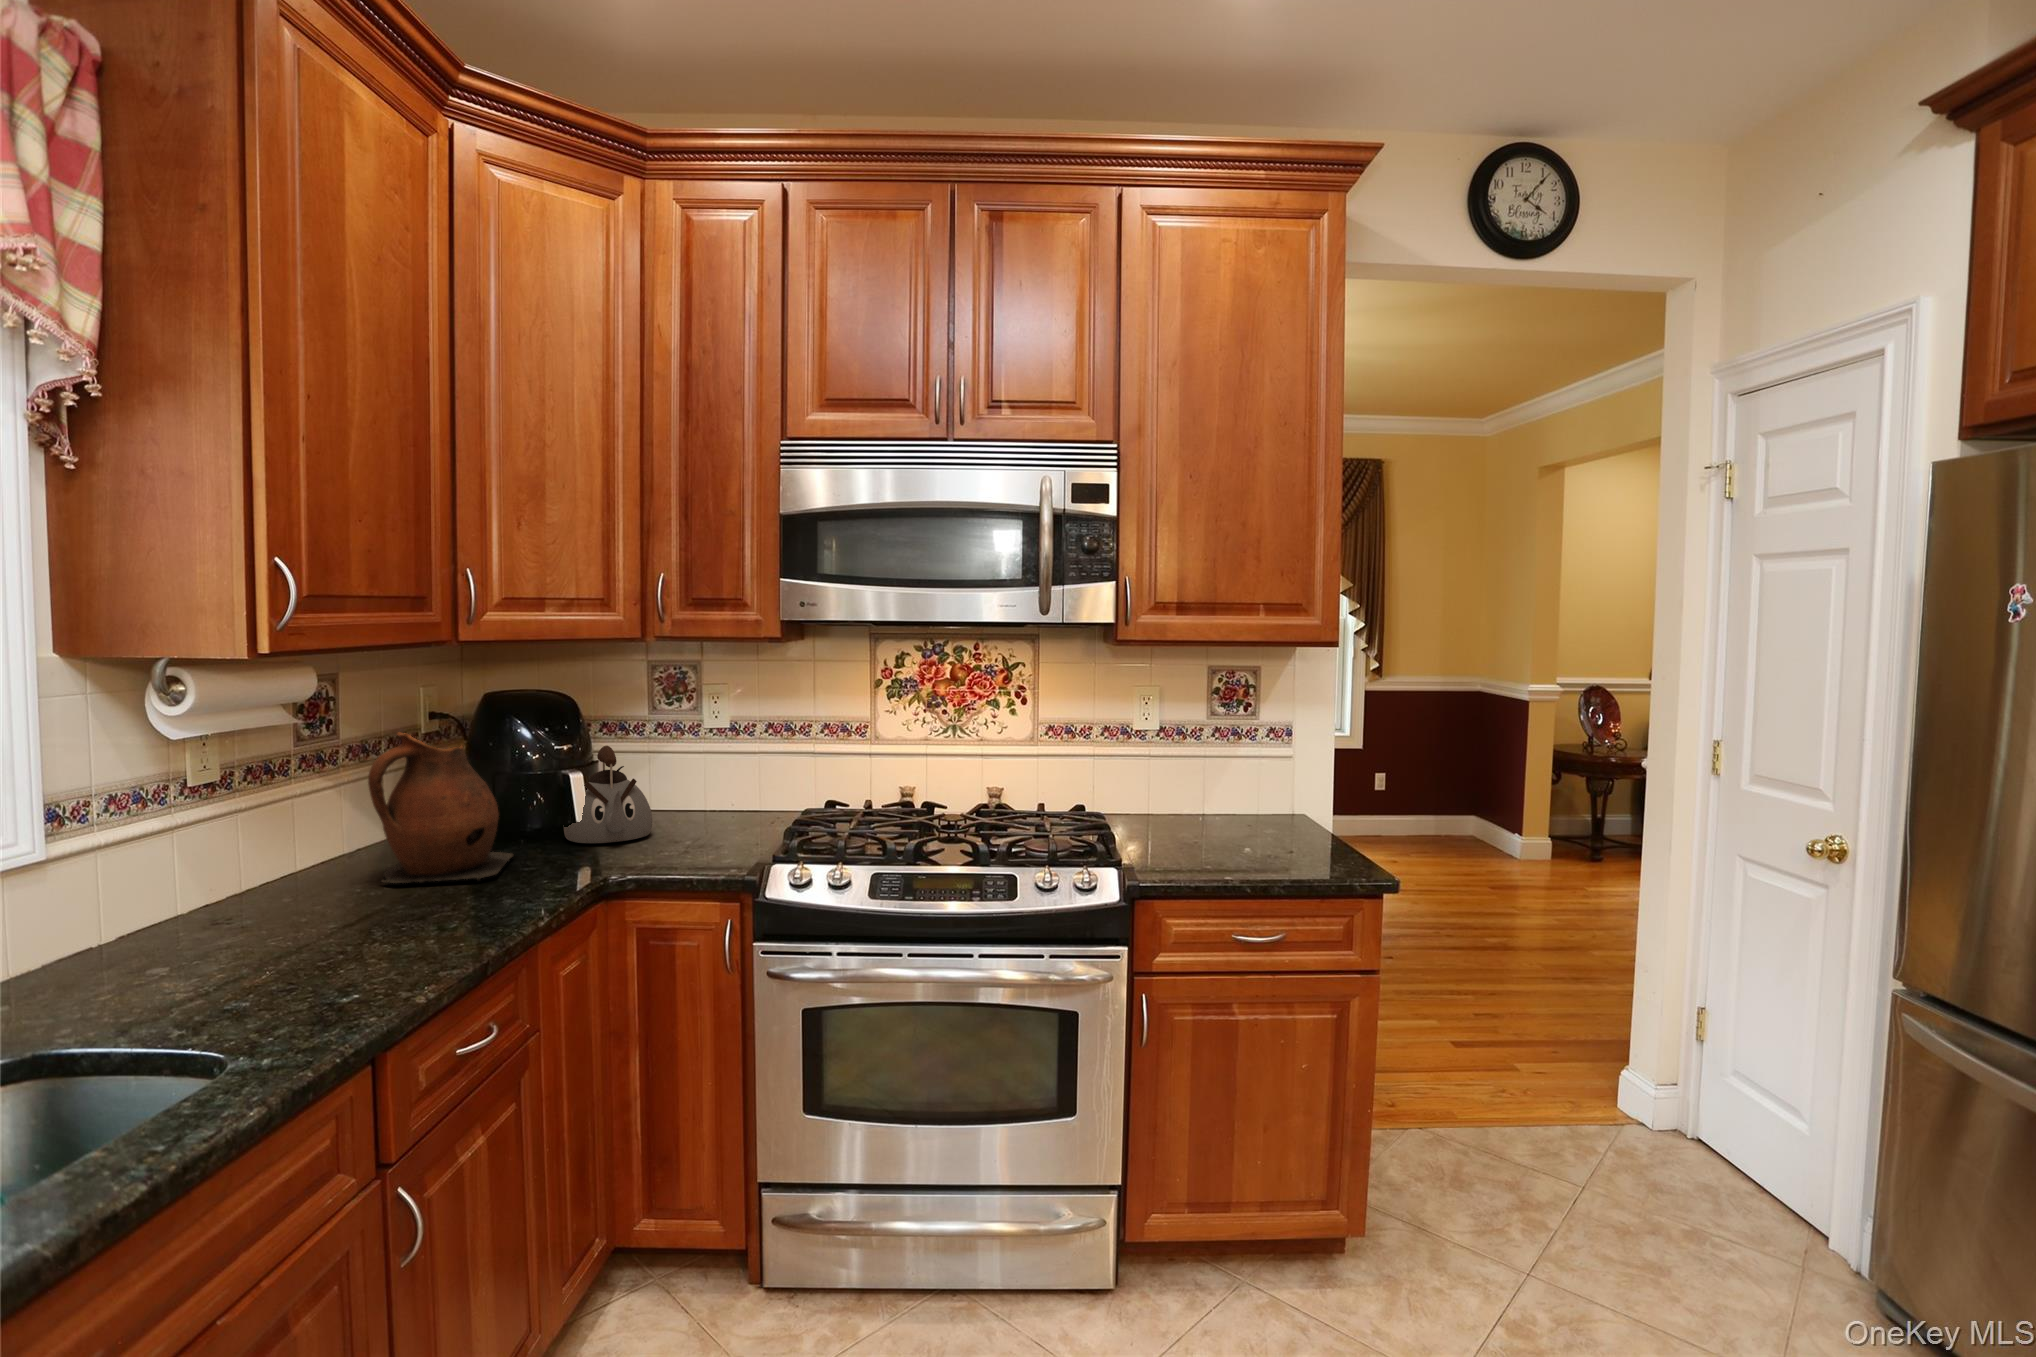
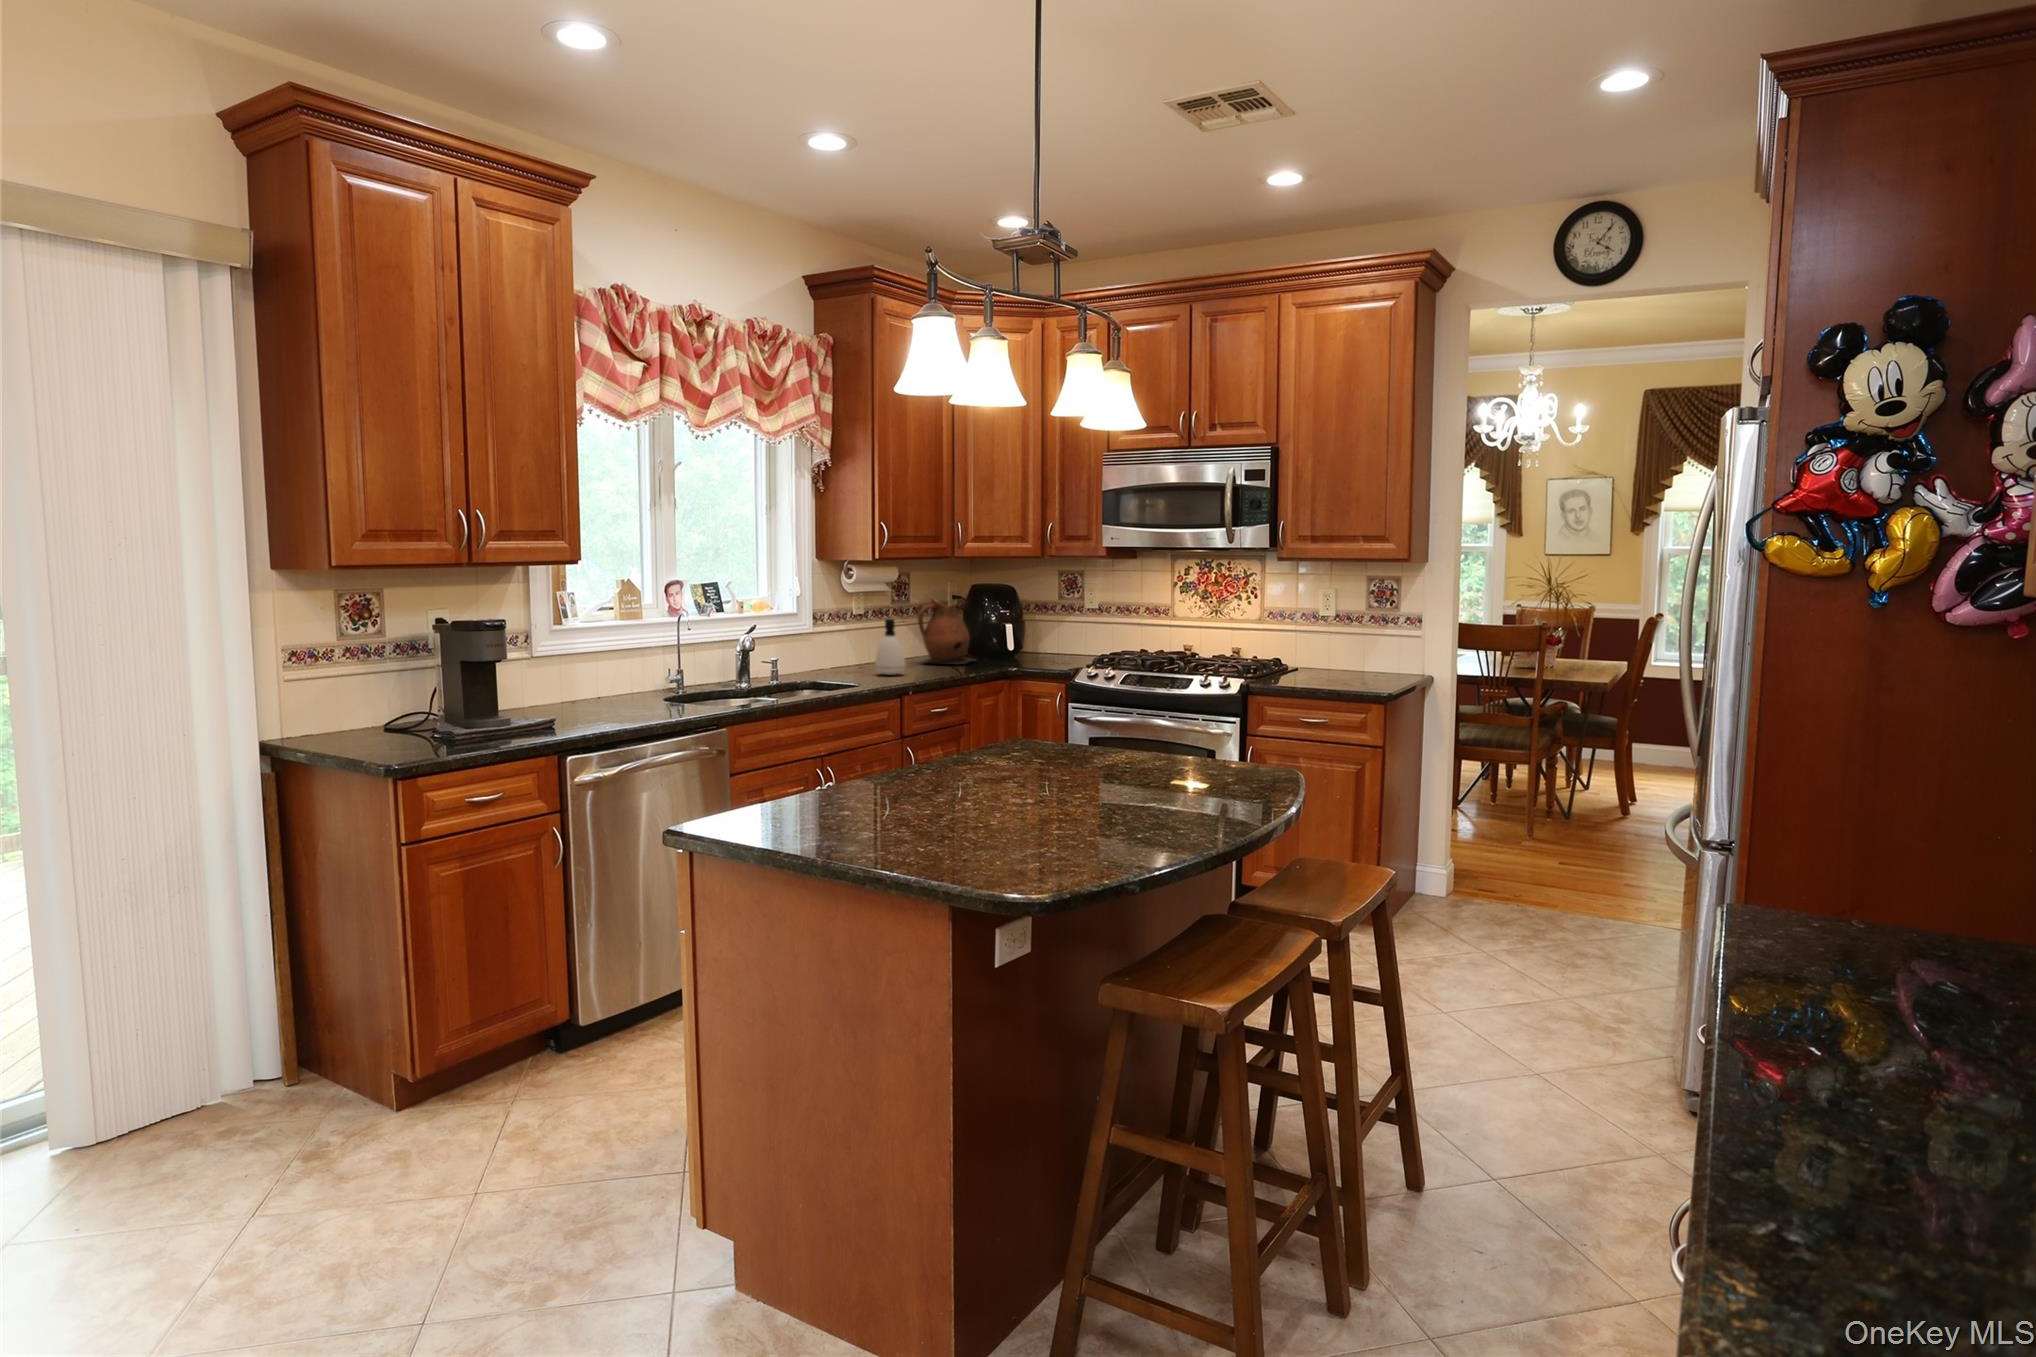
kettle: present [564,746,652,843] -> none [1004,612,1046,660]
soap dispenser: none [263,810,359,961] -> present [875,619,906,675]

